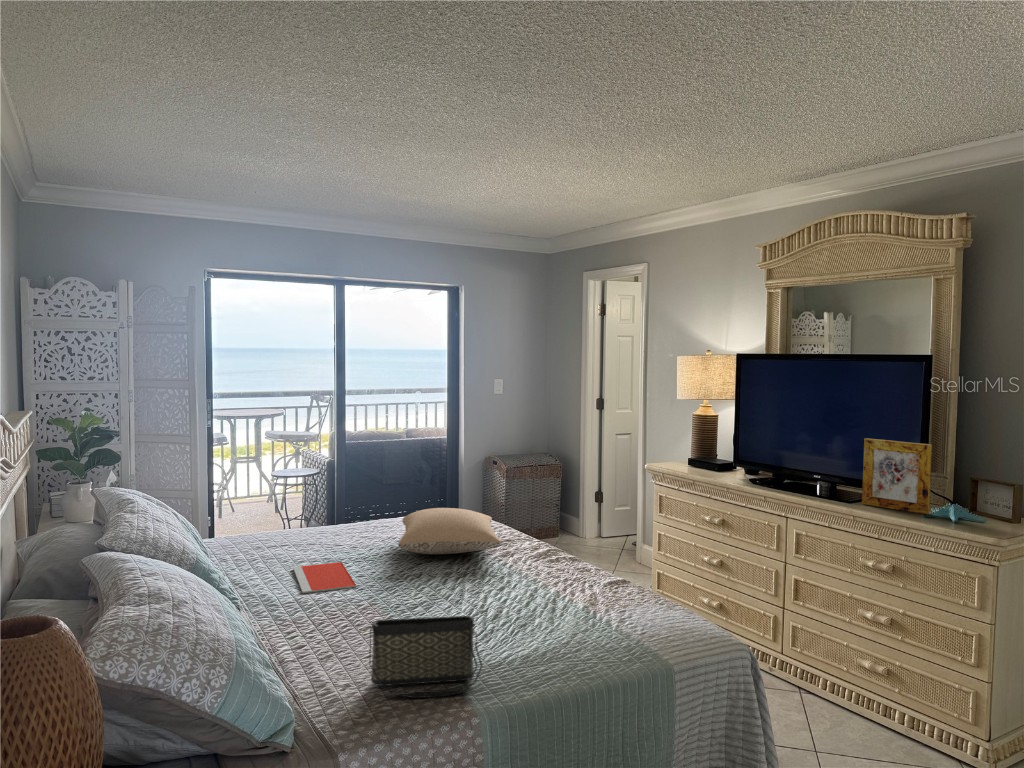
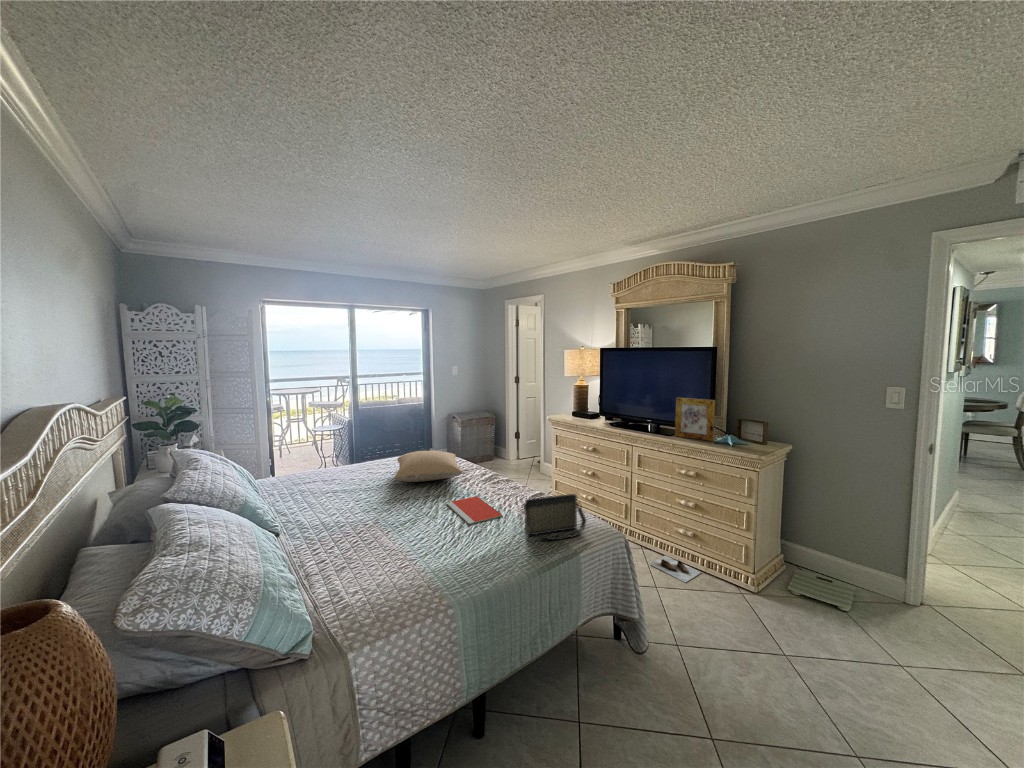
notebook: present [293,562,356,593] -> present [446,496,503,524]
handbag: present [369,616,483,698] -> present [524,494,586,540]
shoe: none [811,709,903,753] -> present [649,556,701,583]

